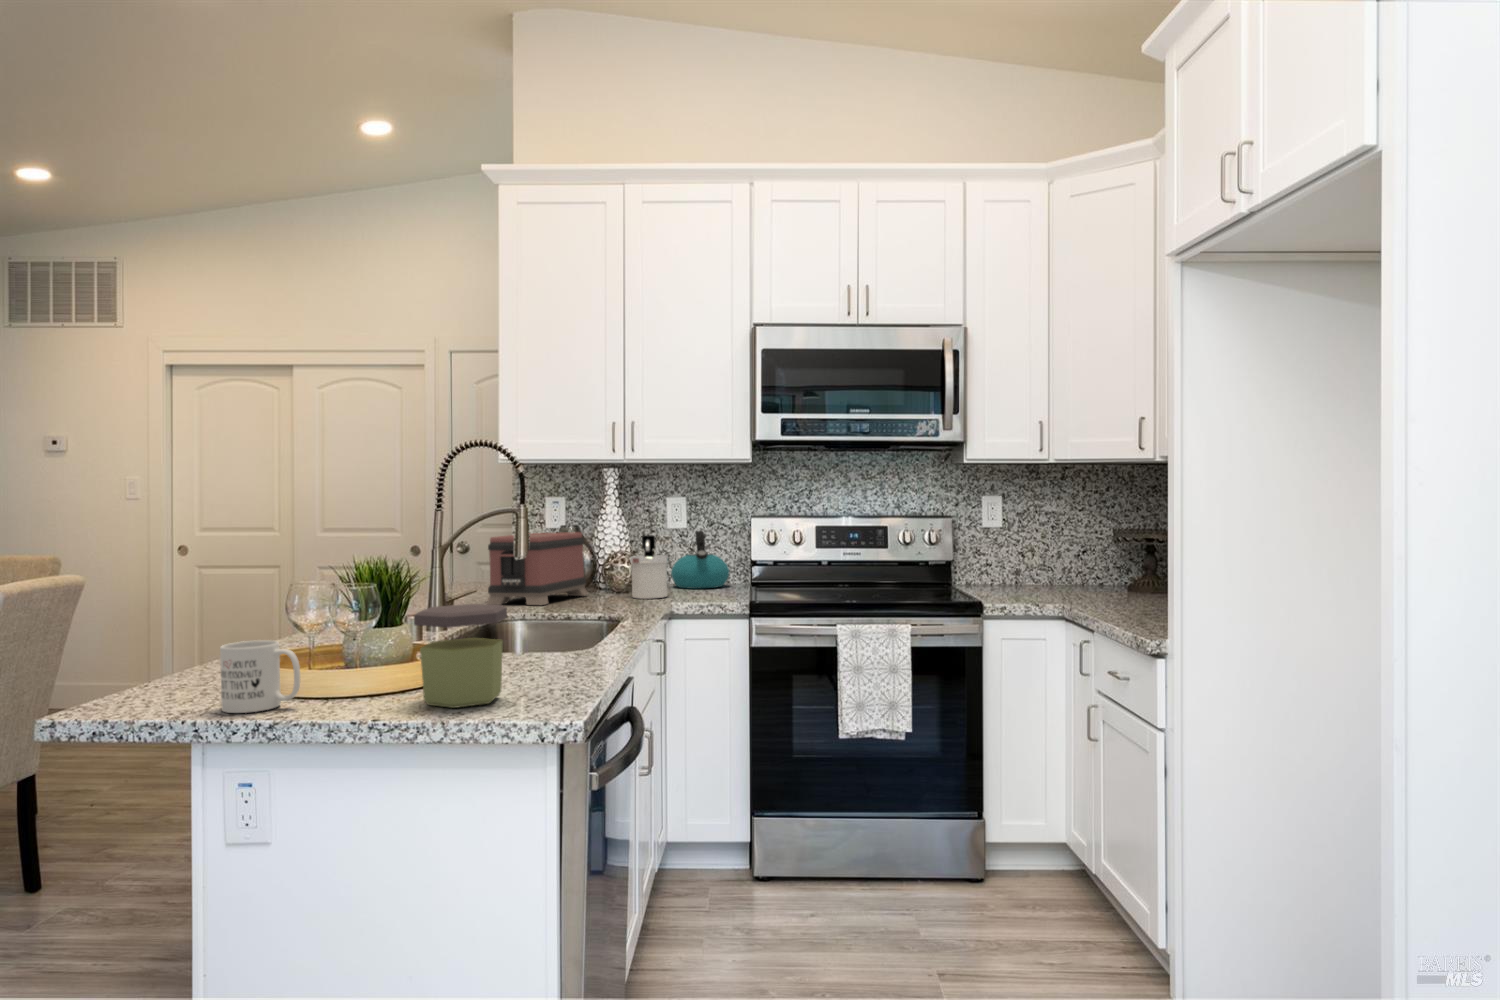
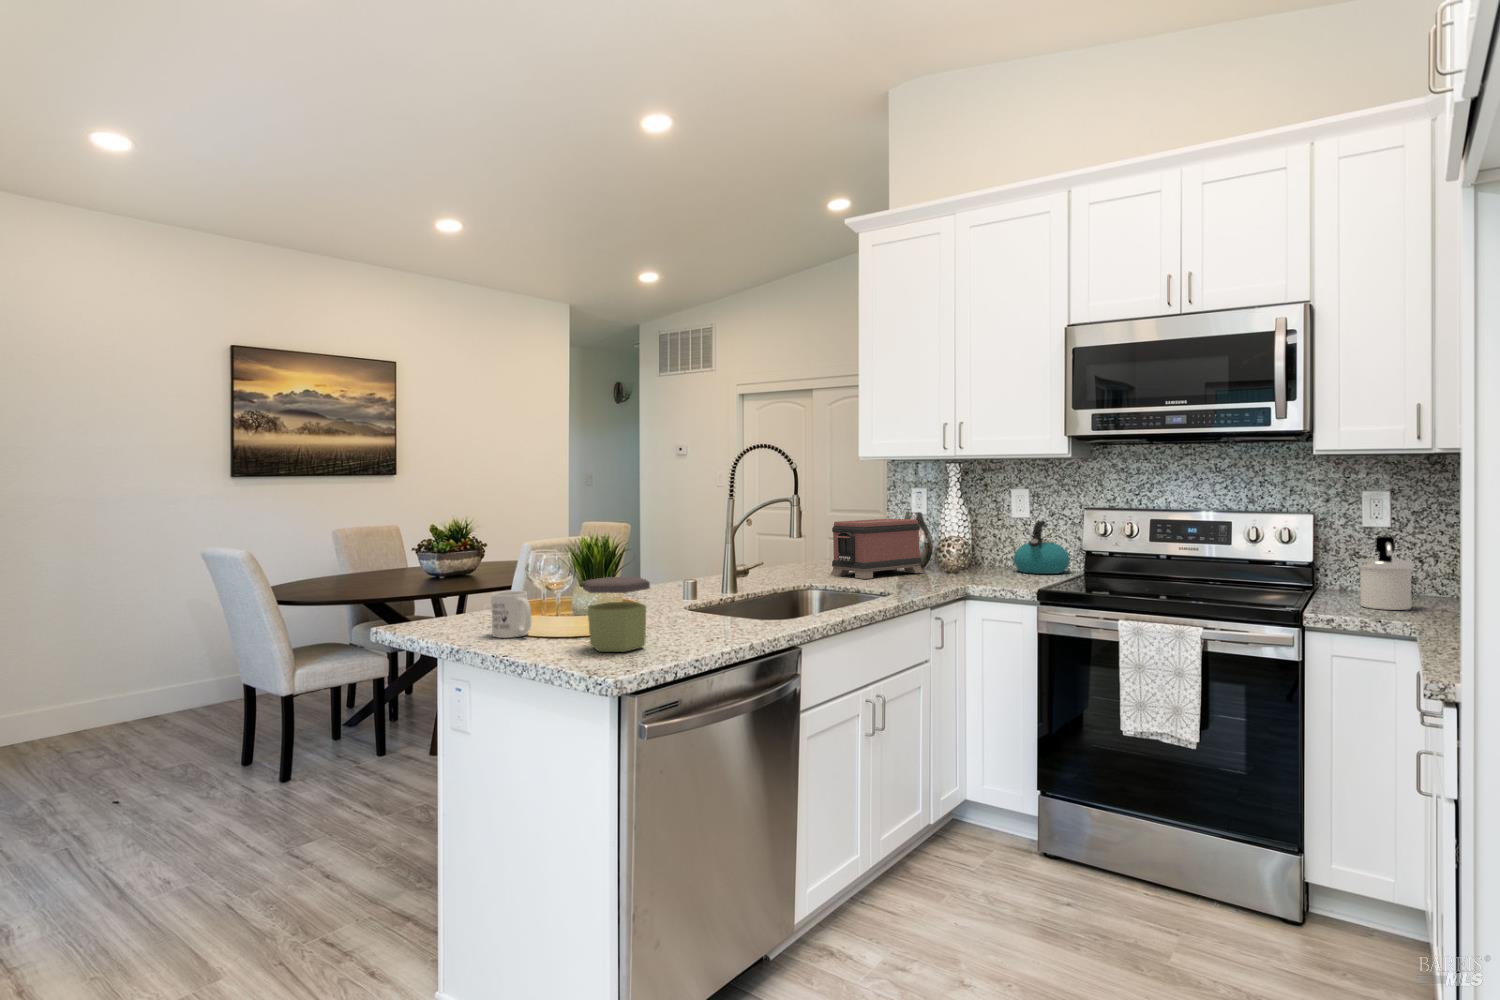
soap dispenser: present [630,535,668,599] -> present [1358,536,1413,610]

